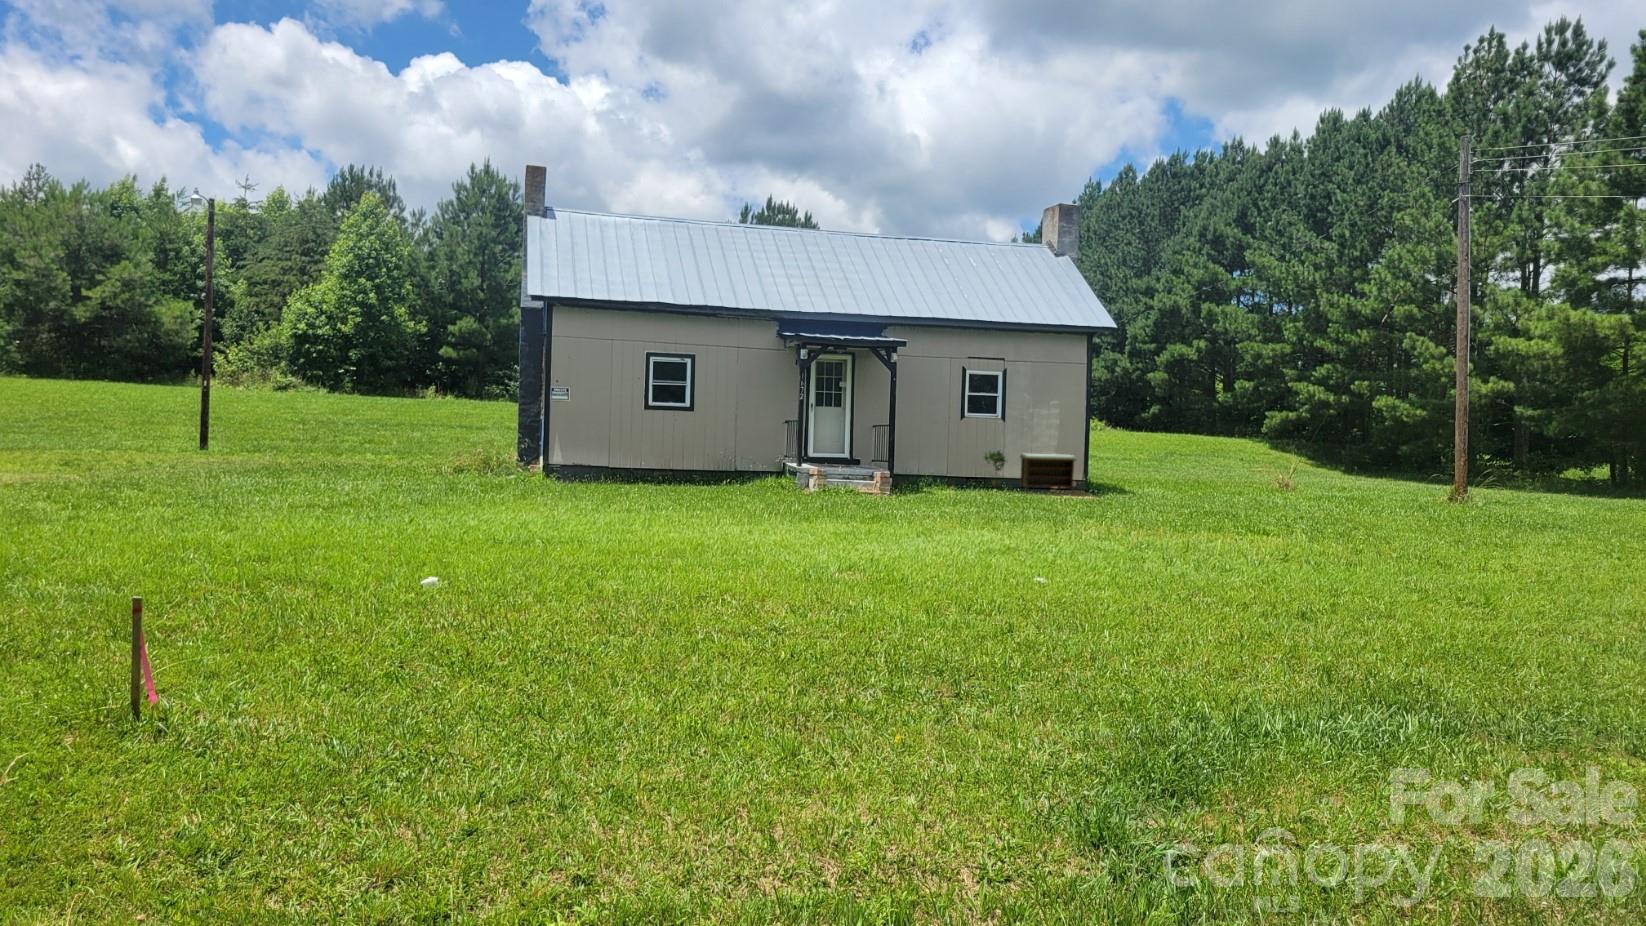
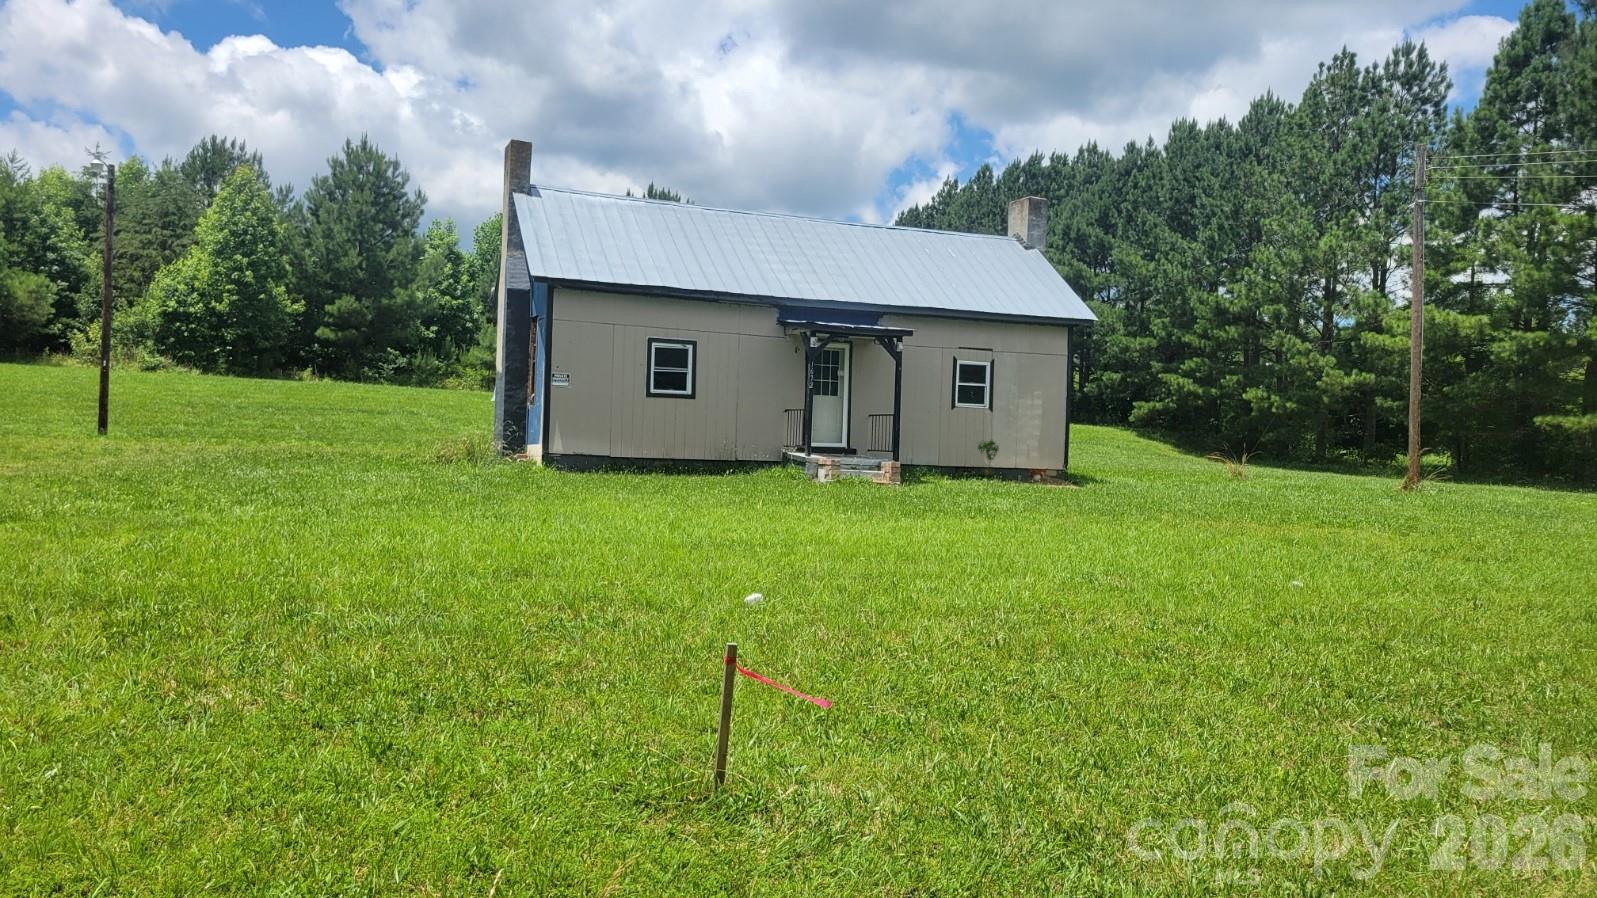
bench: present [1020,454,1075,490] -> none [1008,443,1063,479]

